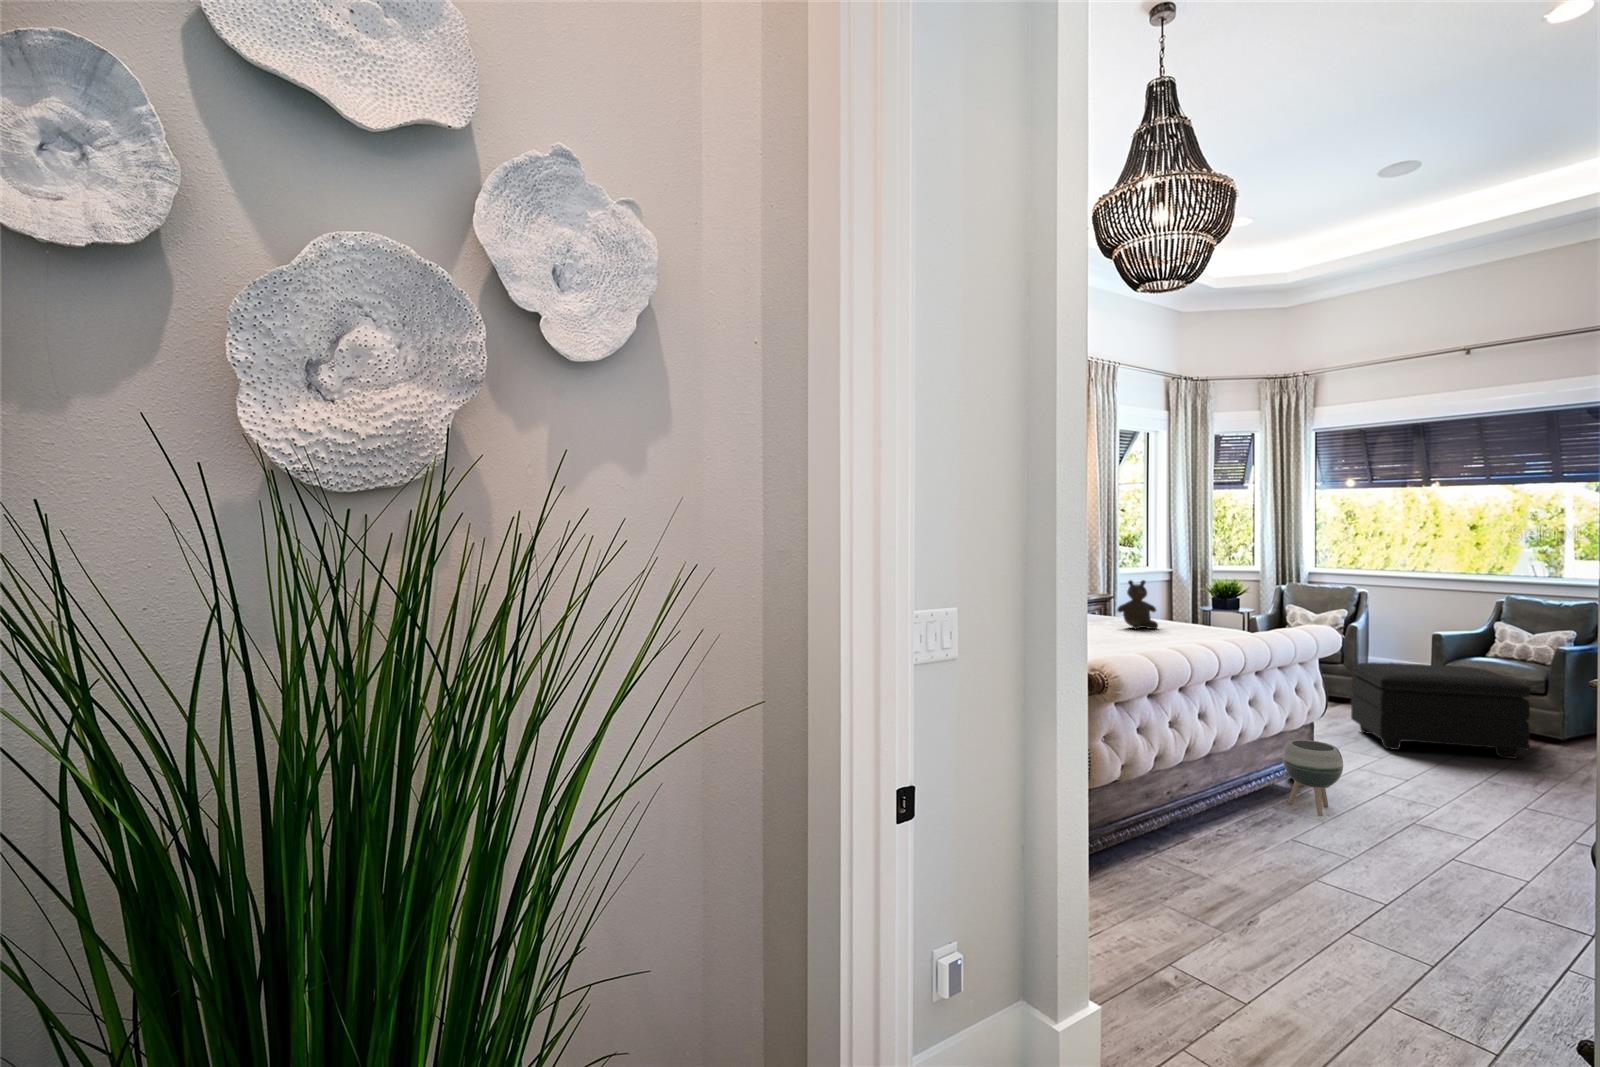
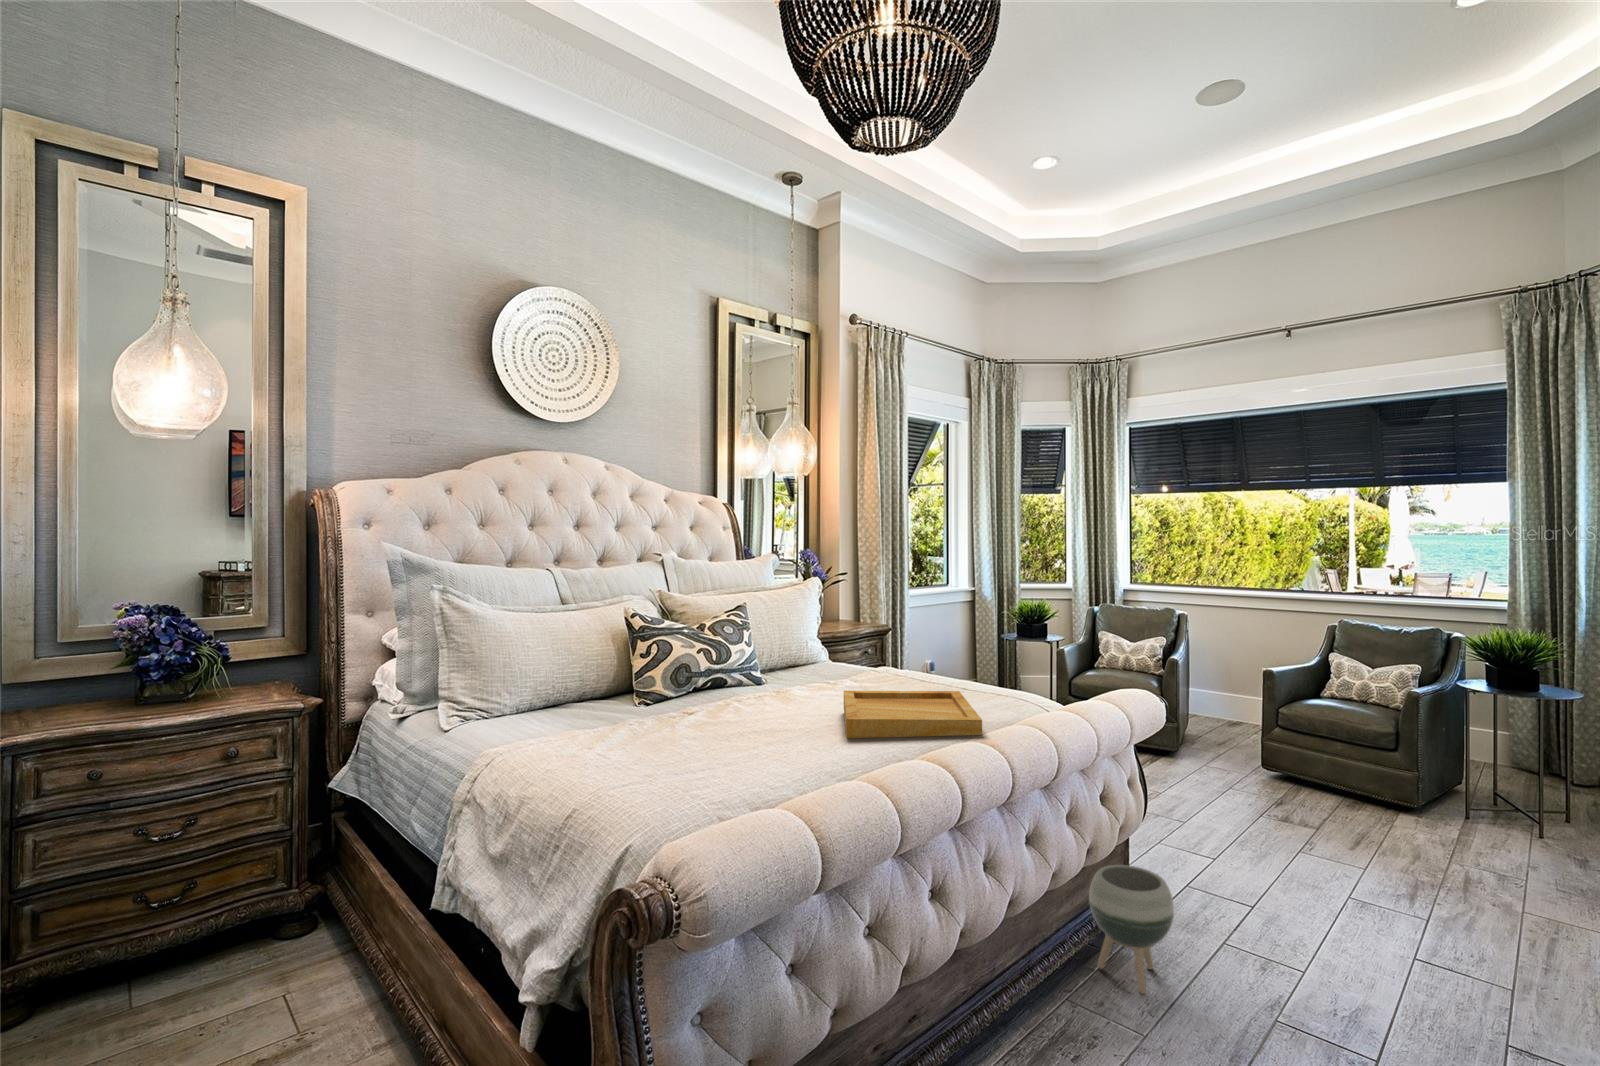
teddy bear: present [1117,580,1158,629] -> none [869,617,924,691]
tray: none [1111,623,1213,648] -> present [844,691,982,738]
footstool: present [1351,662,1530,759] -> none [1175,713,1387,841]

